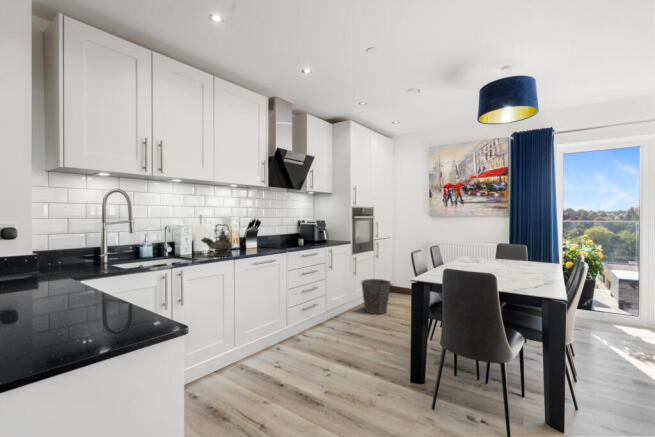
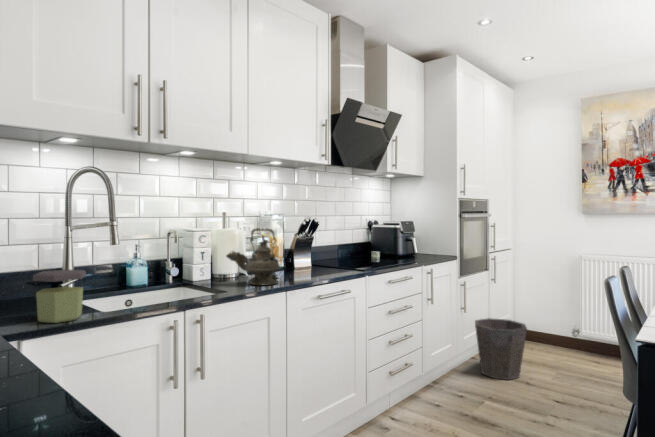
jar: none [84,245,114,273] -> present [33,269,86,323]

